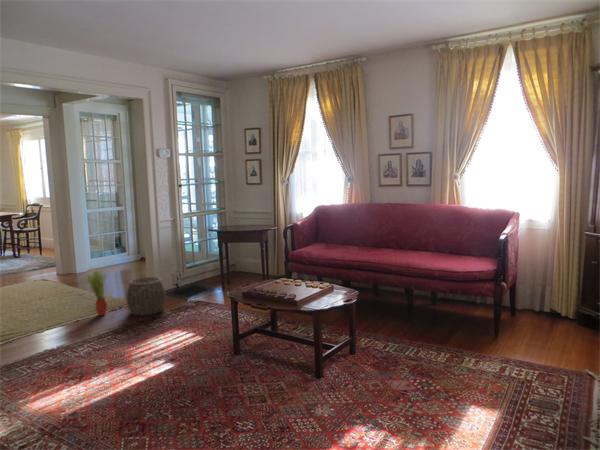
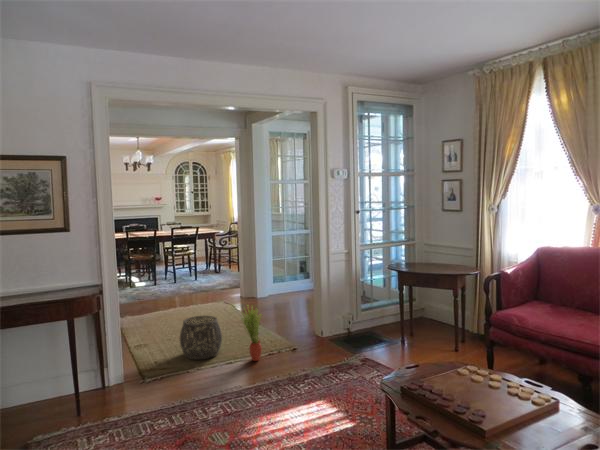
woven basket: present [127,277,166,315] -> present [180,316,222,360]

